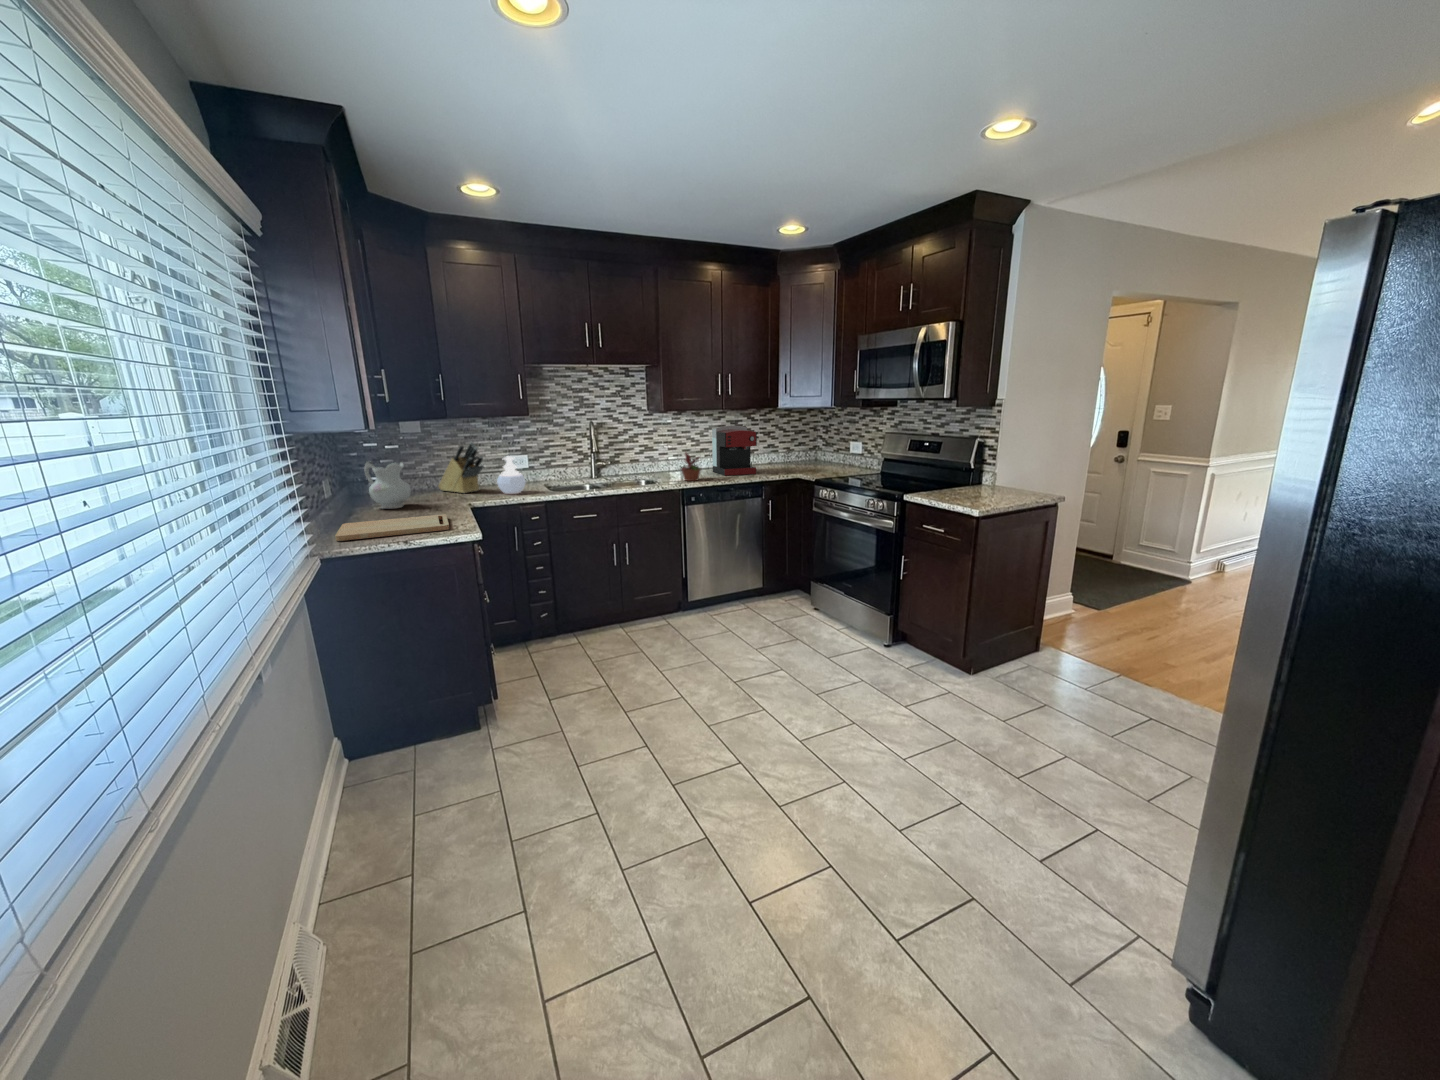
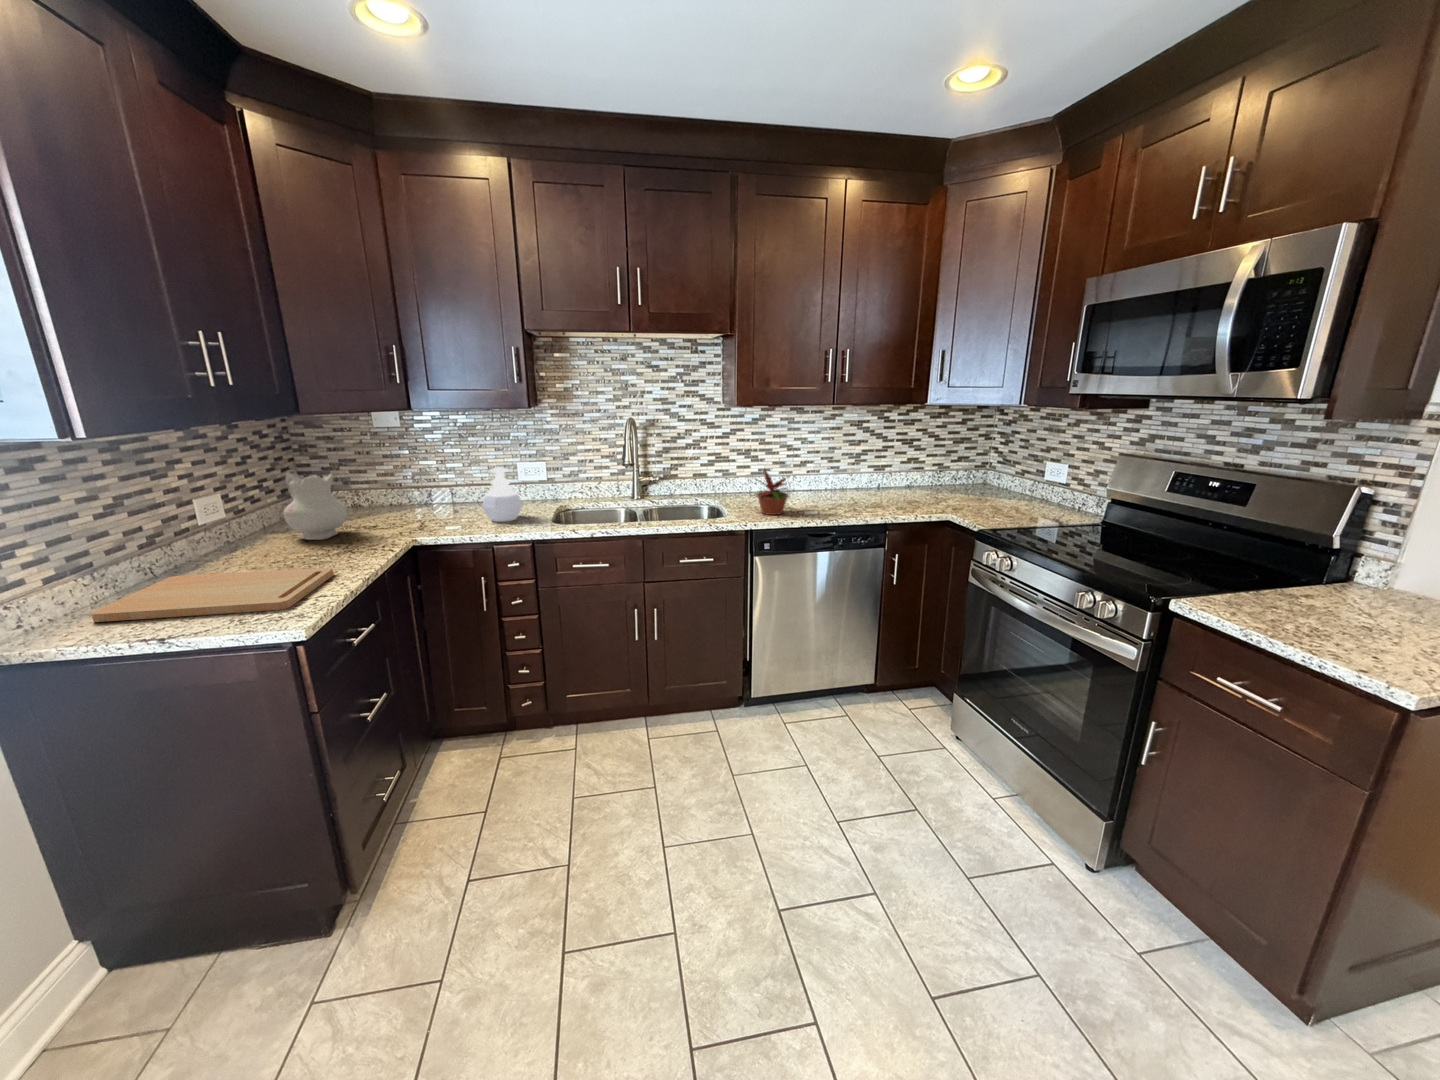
coffee maker: present [712,425,757,476] -> none [815,429,885,506]
knife block: present [439,442,484,493] -> none [425,443,471,515]

